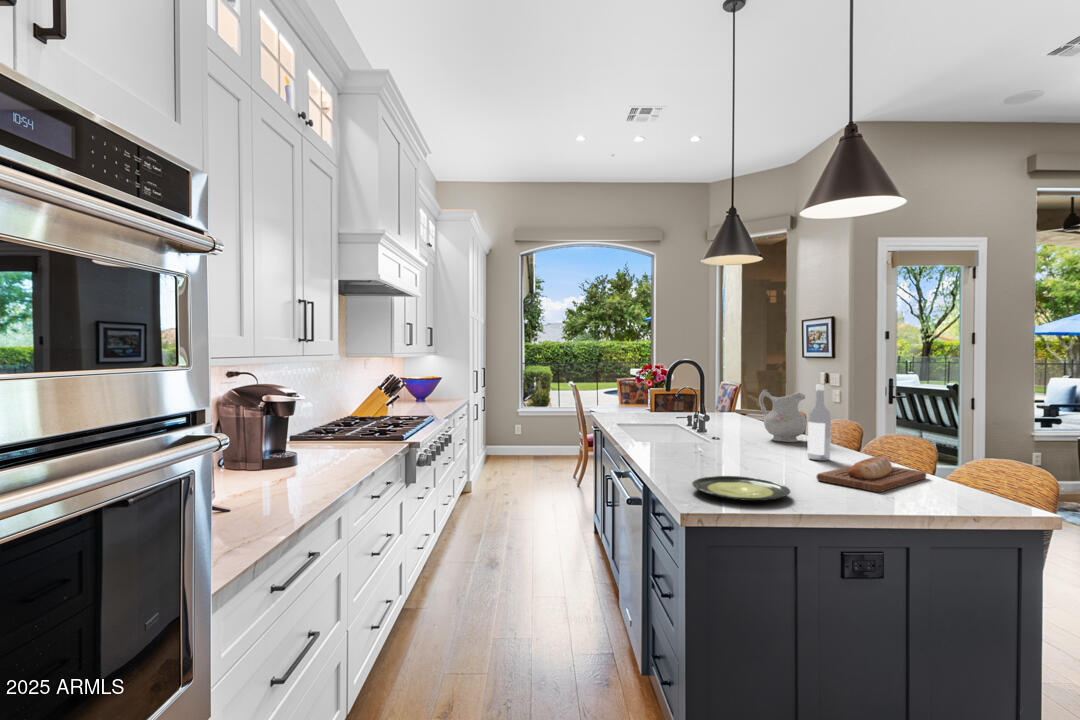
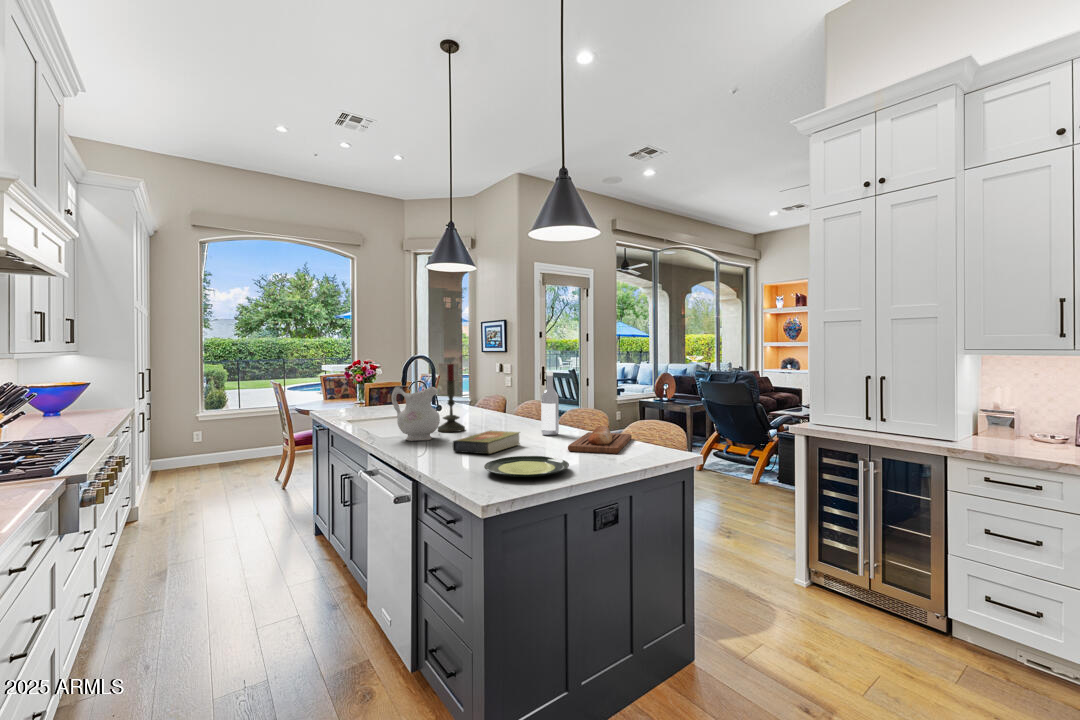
candle: none [697,369,726,444] -> present [438,364,465,432]
ceramic pitcher: present [759,389,807,442] -> present [392,386,440,441]
book: none [687,446,768,471] -> present [453,431,520,454]

